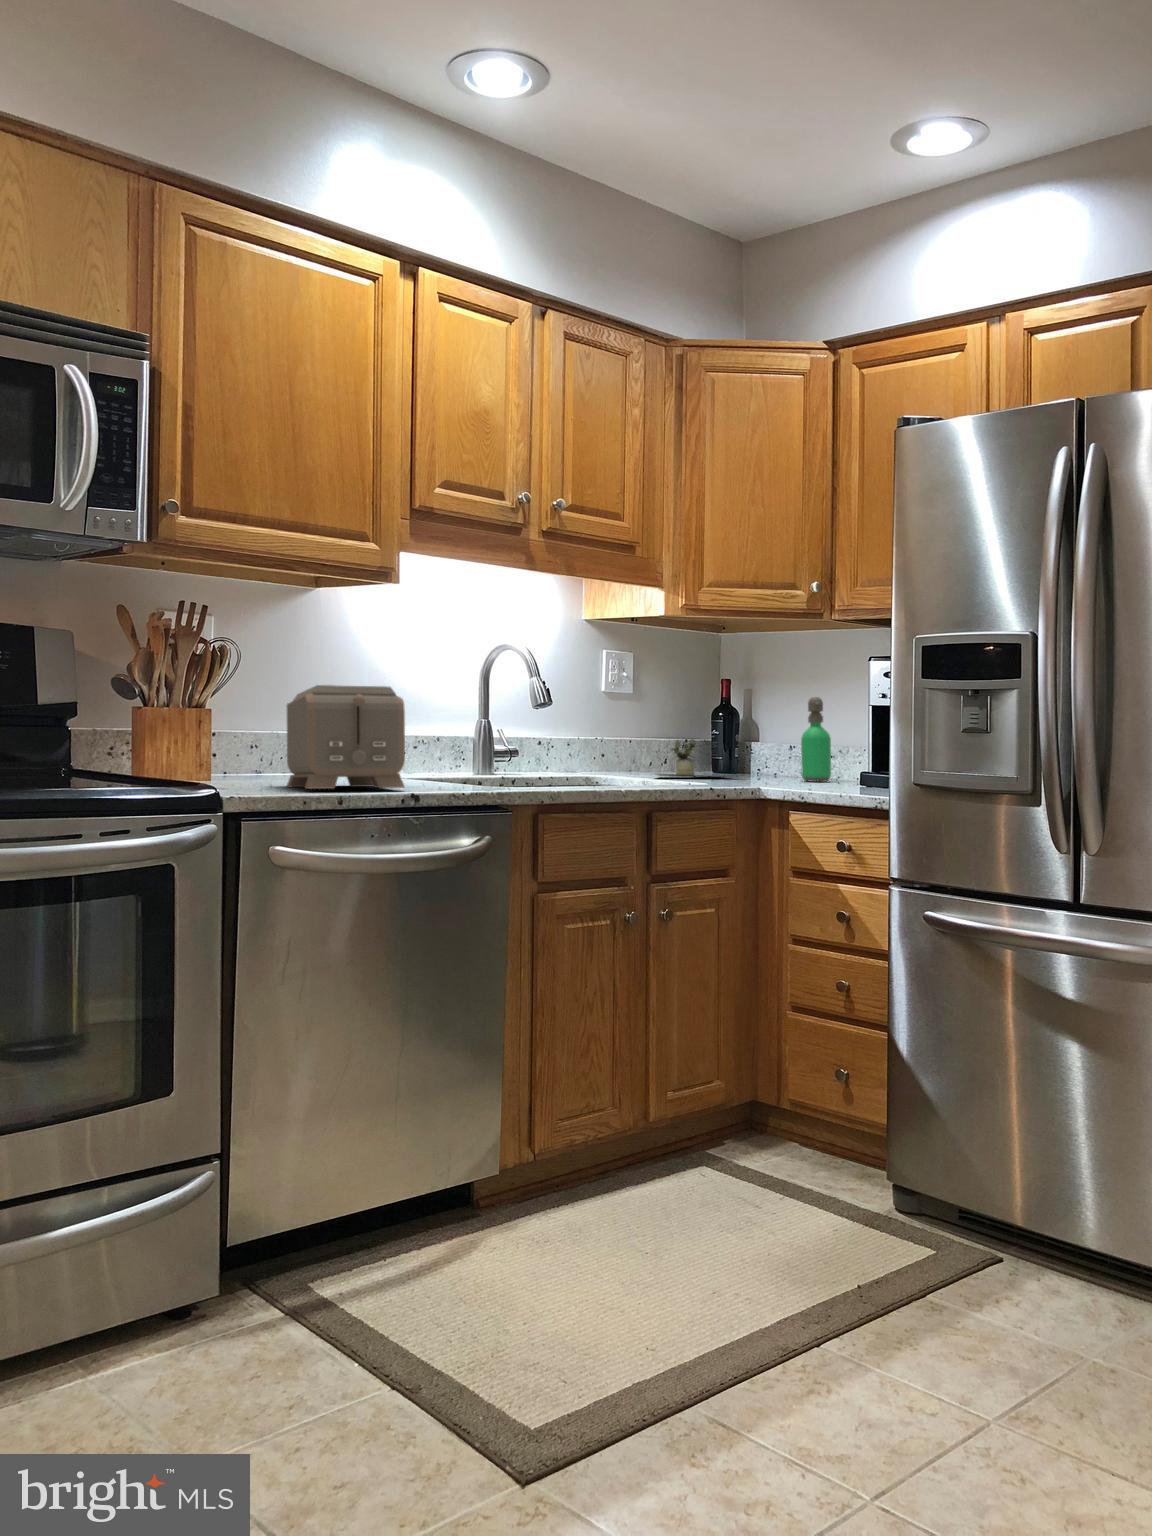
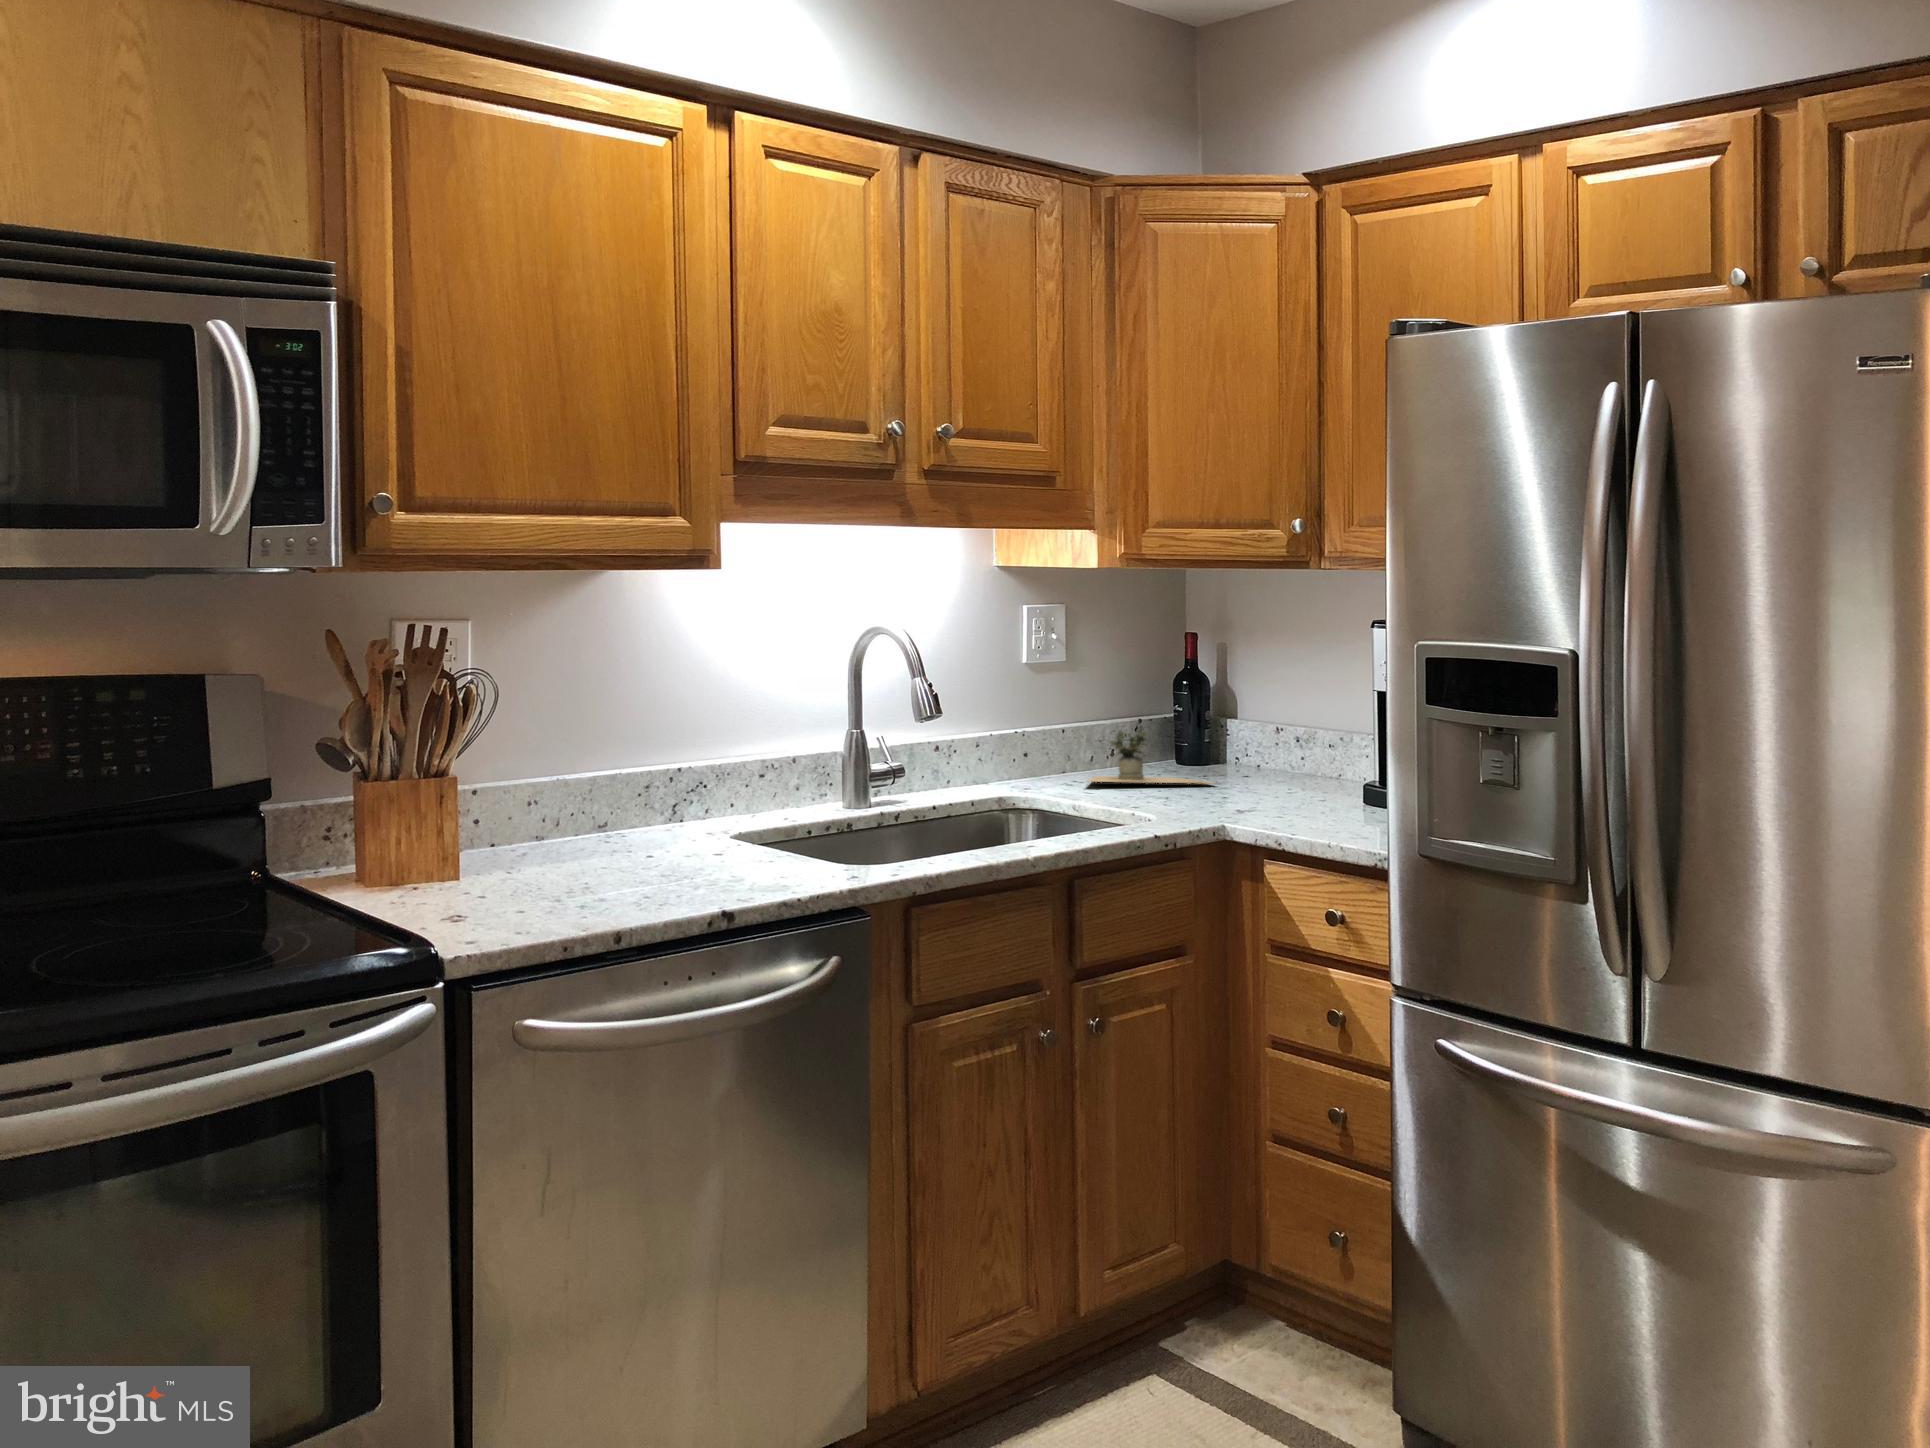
toaster: present [287,685,405,789] -> none [562,720,722,883]
soap dispenser: present [801,697,831,781] -> none [1288,683,1329,801]

